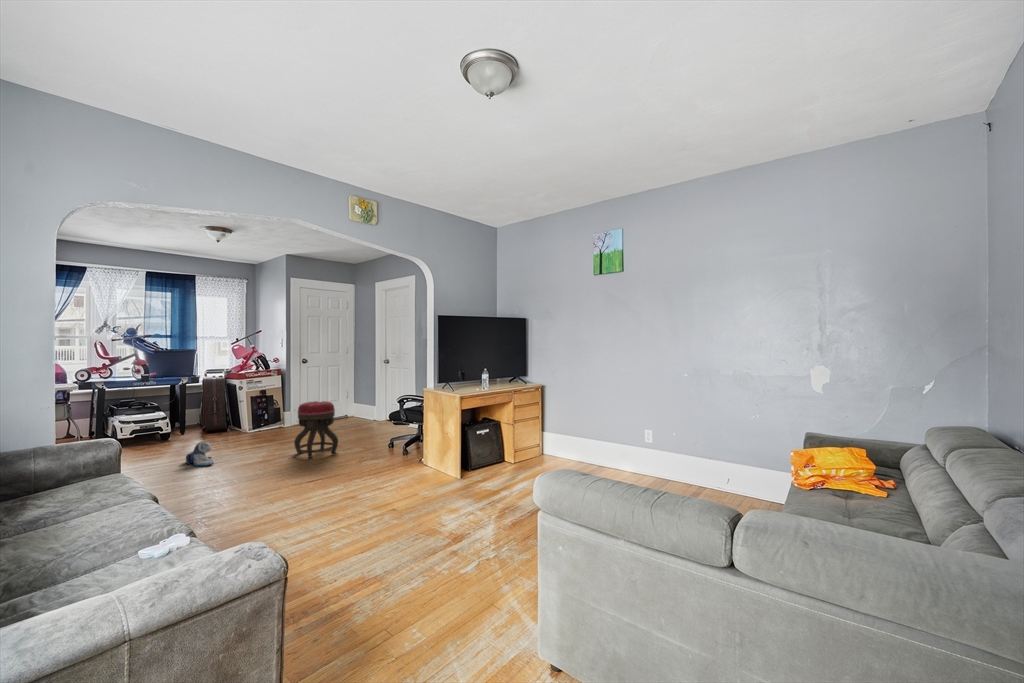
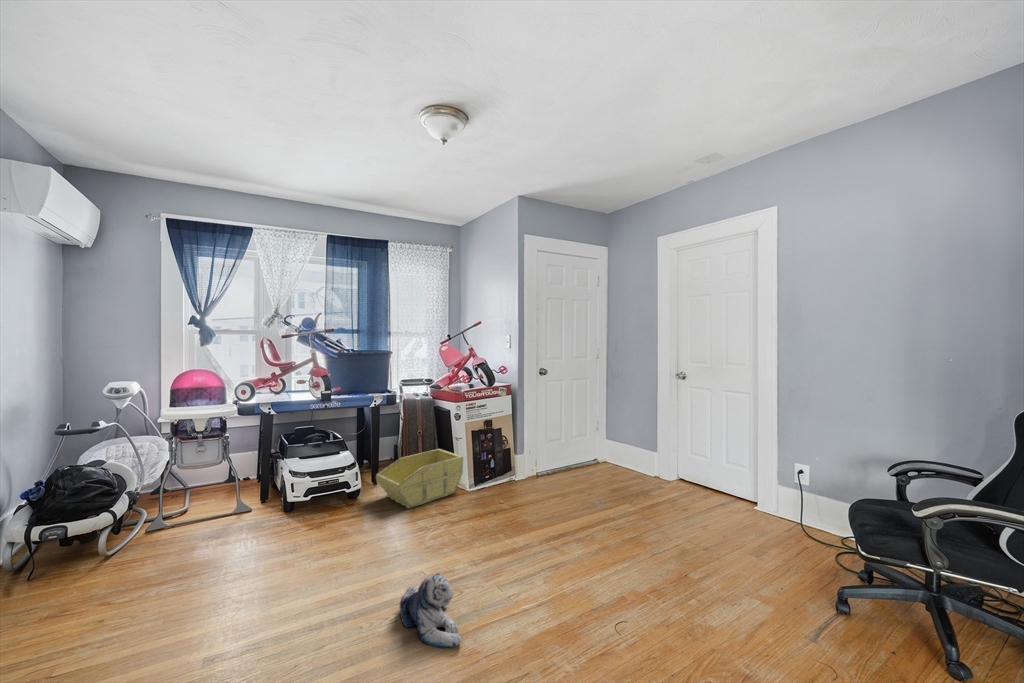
ottoman: present [294,401,338,458] -> none [618,483,725,645]
storage bin: none [181,410,244,439] -> present [376,449,463,509]

